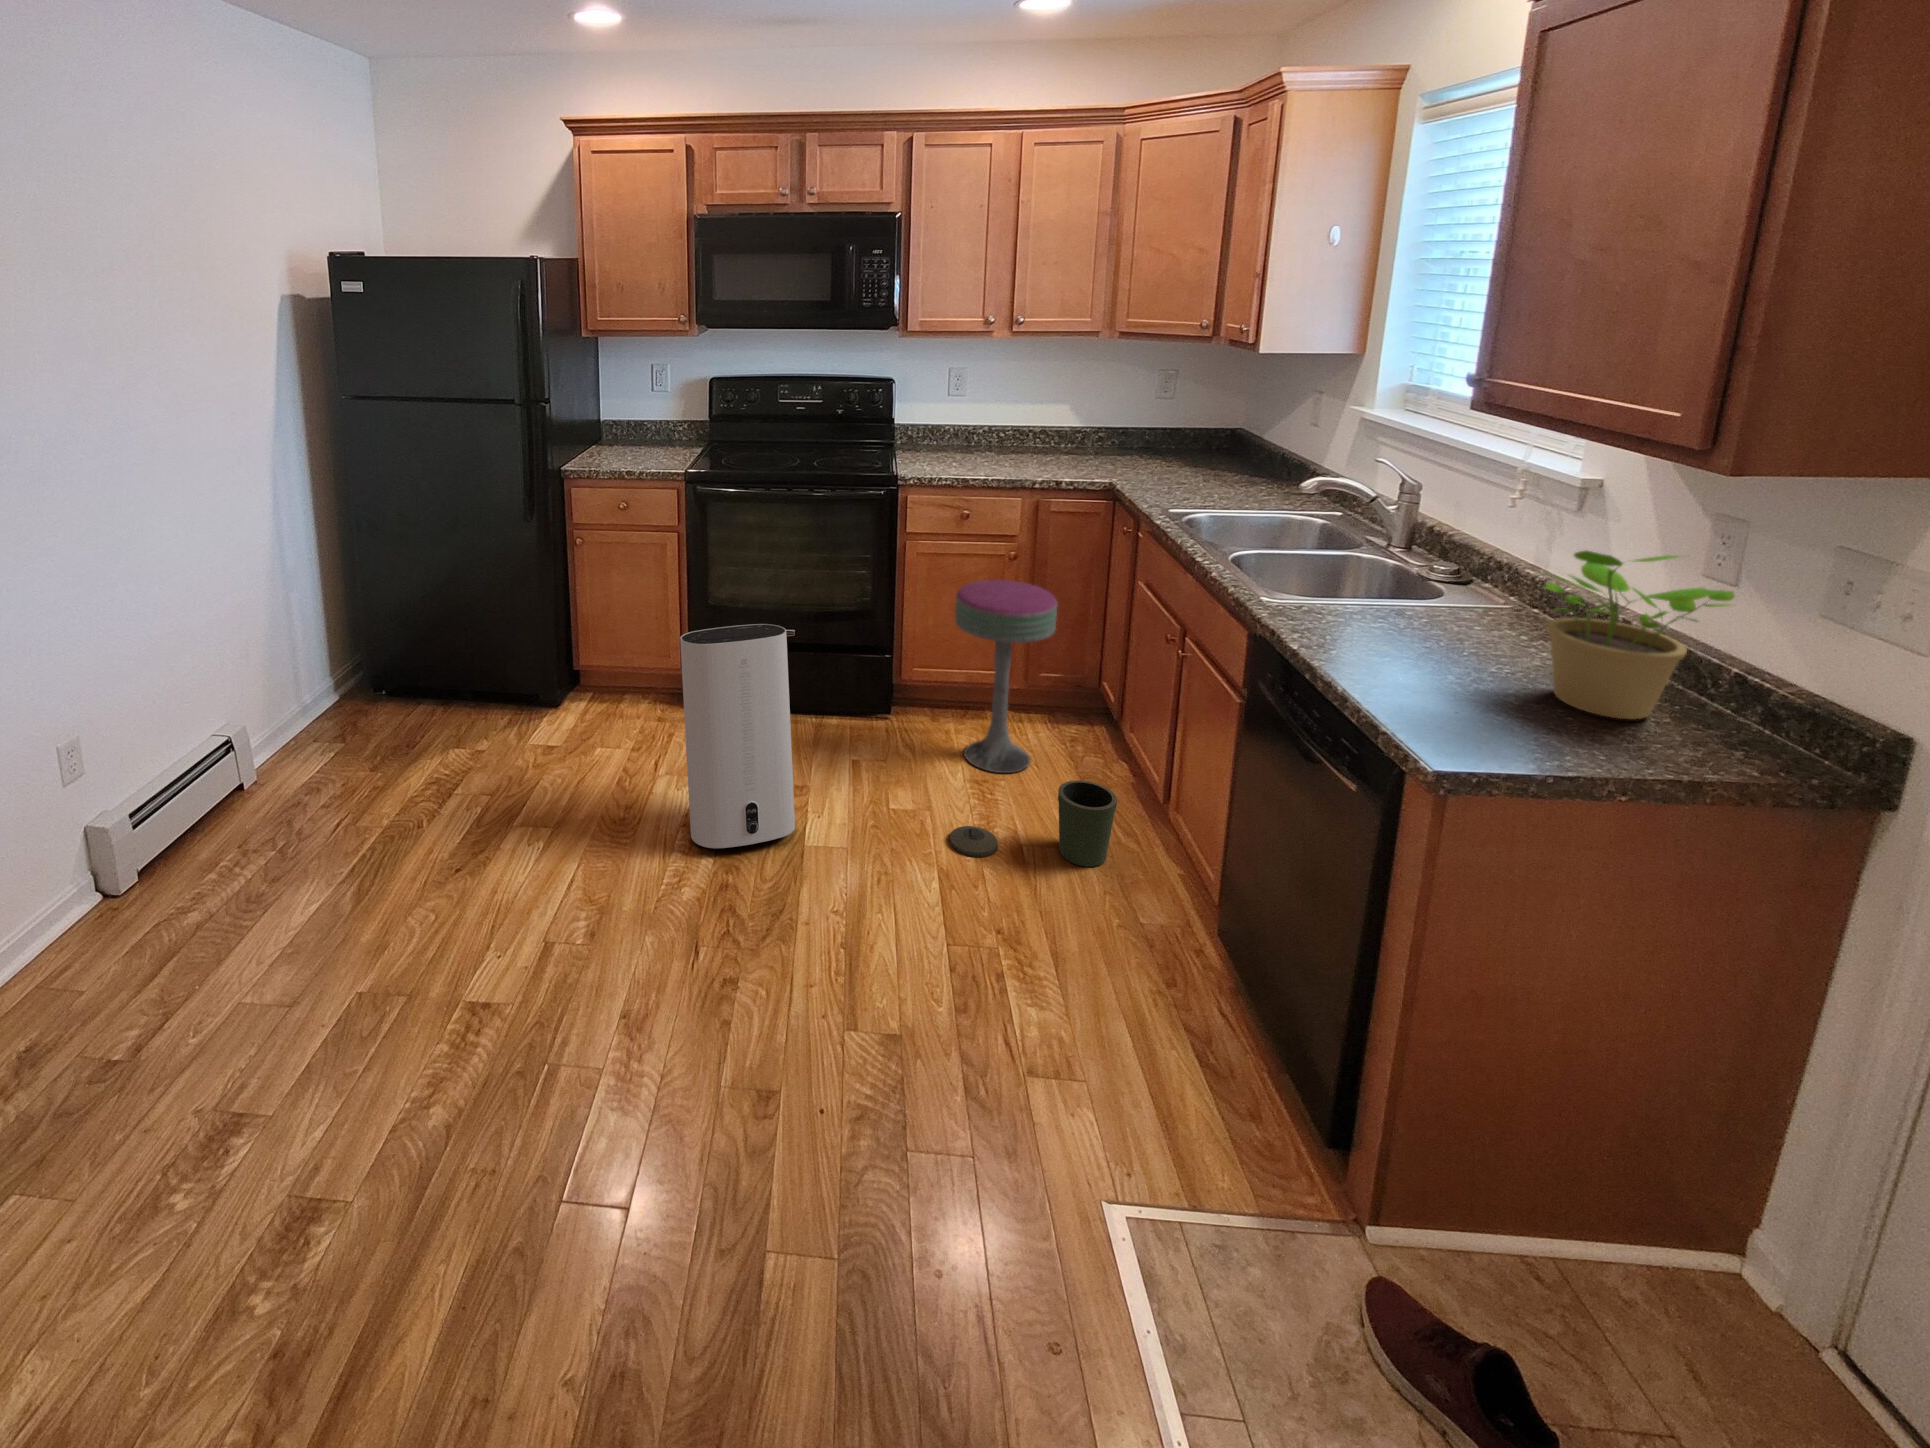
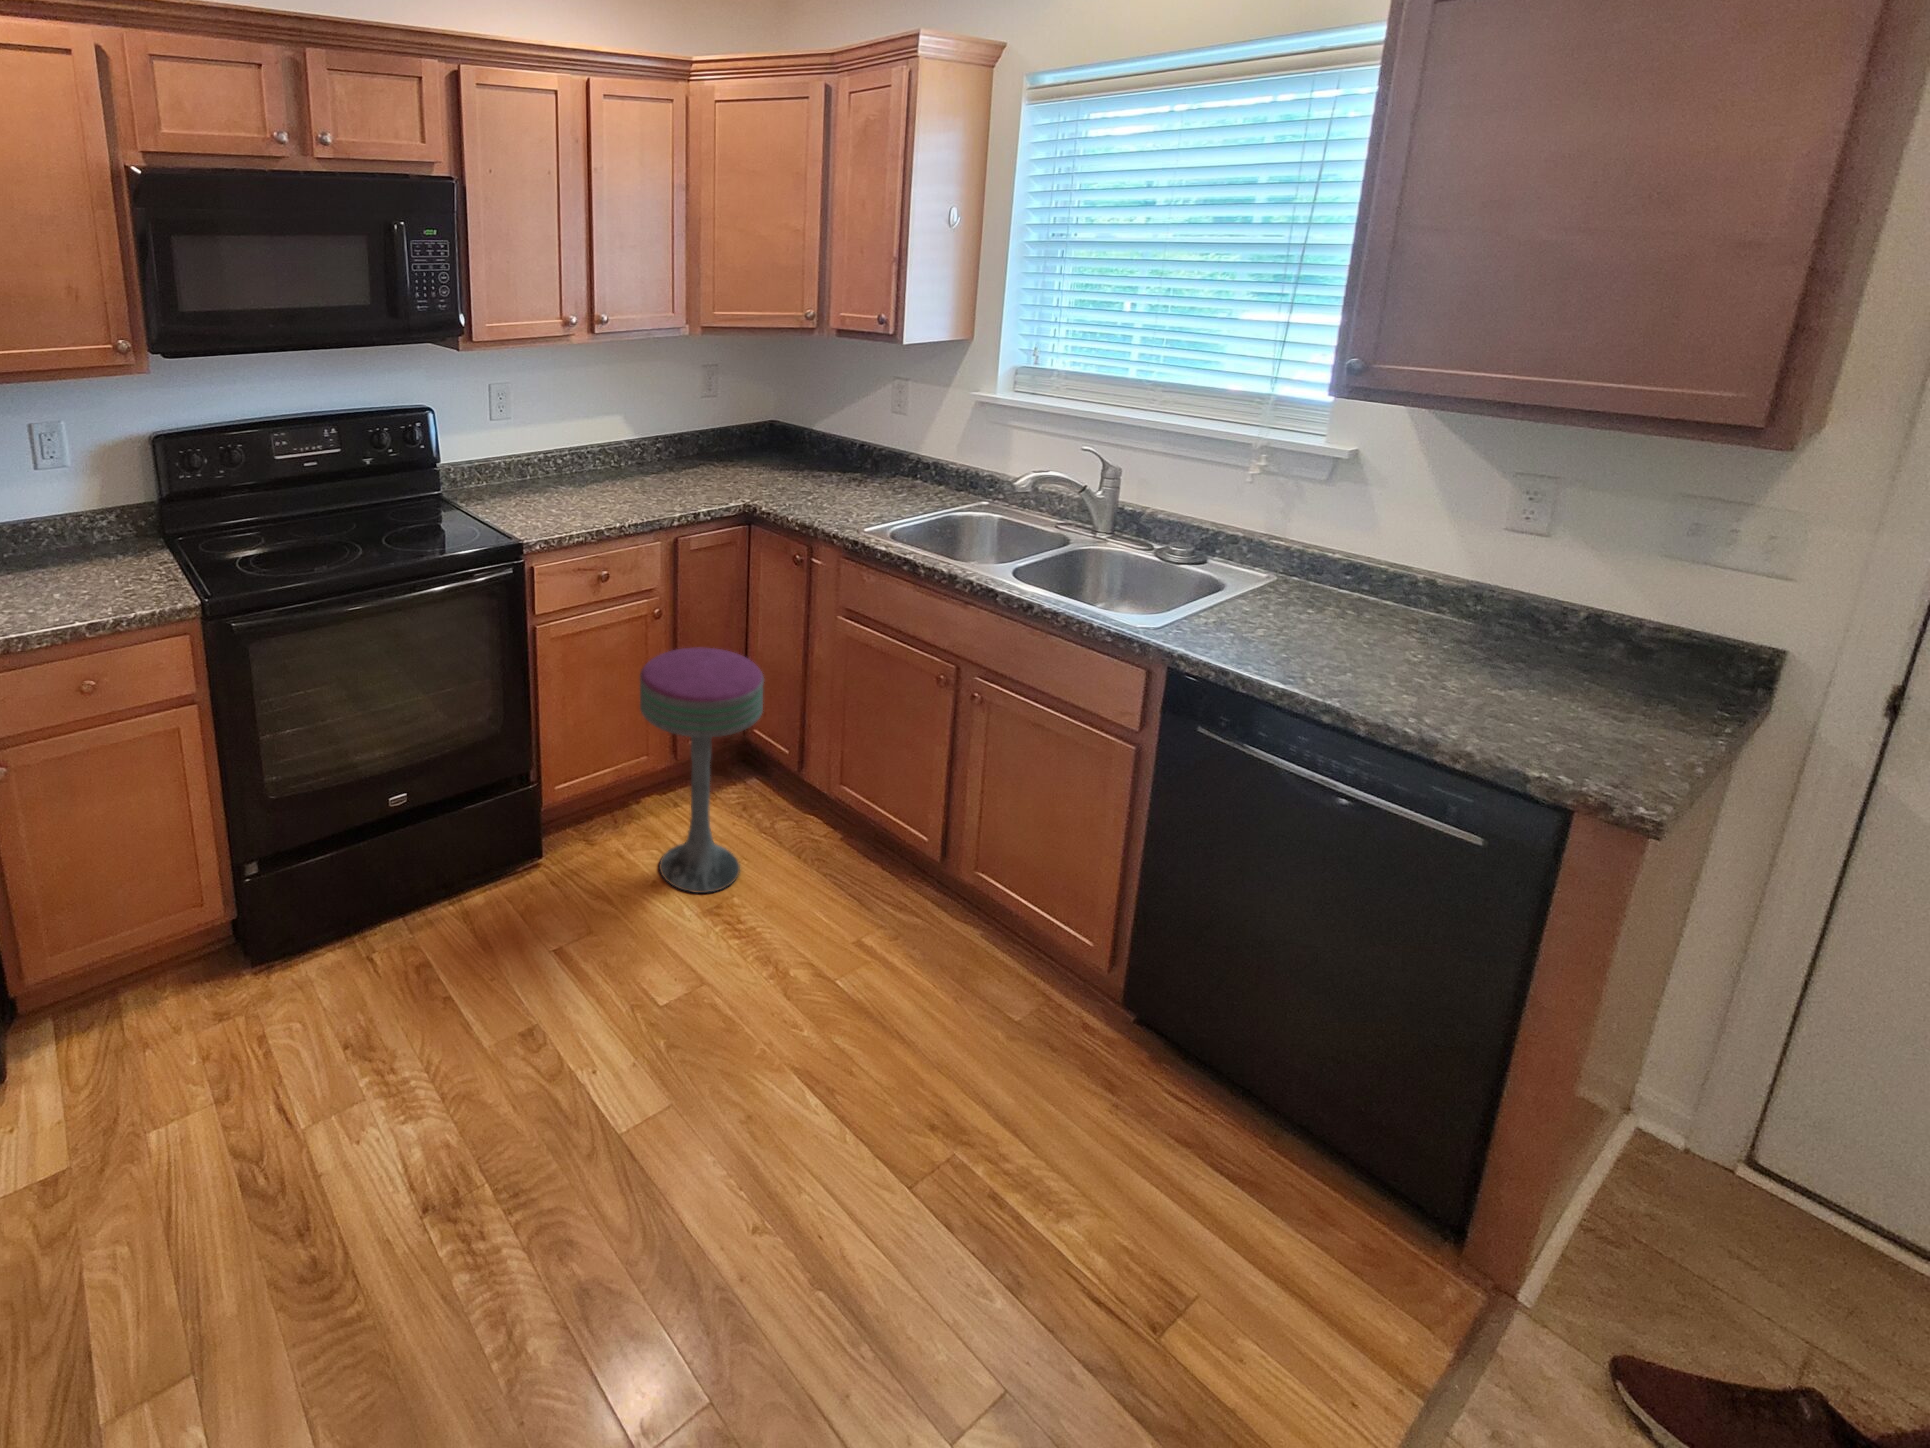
potted plant: present [1546,551,1735,719] -> none [1434,540,1620,698]
air purifier: present [680,624,795,848] -> none [389,828,594,1241]
trash can: present [949,780,1117,867] -> none [755,873,926,1034]

